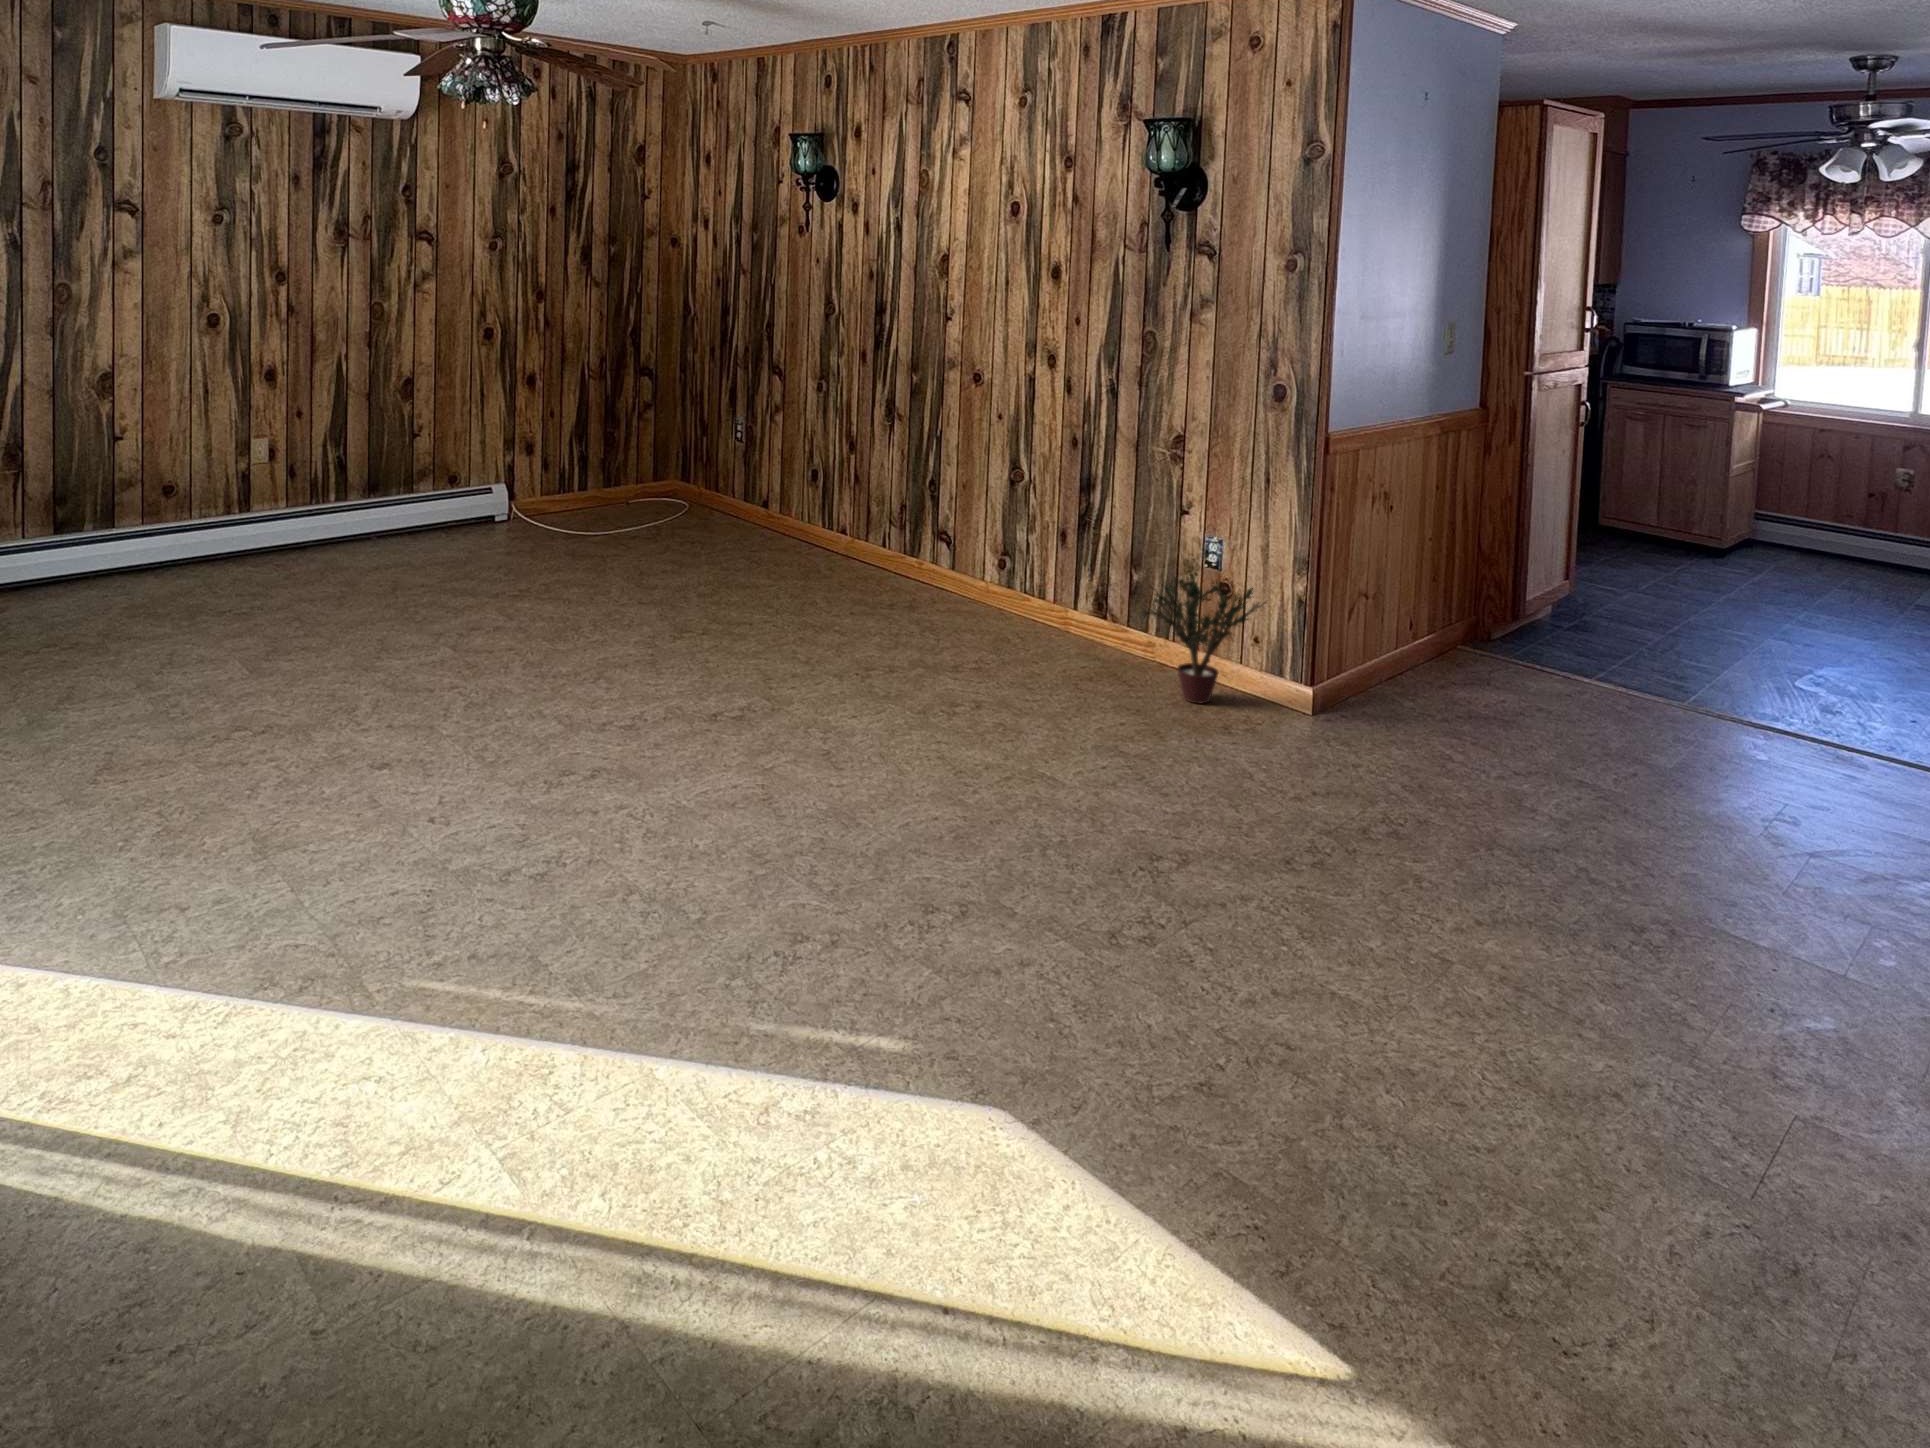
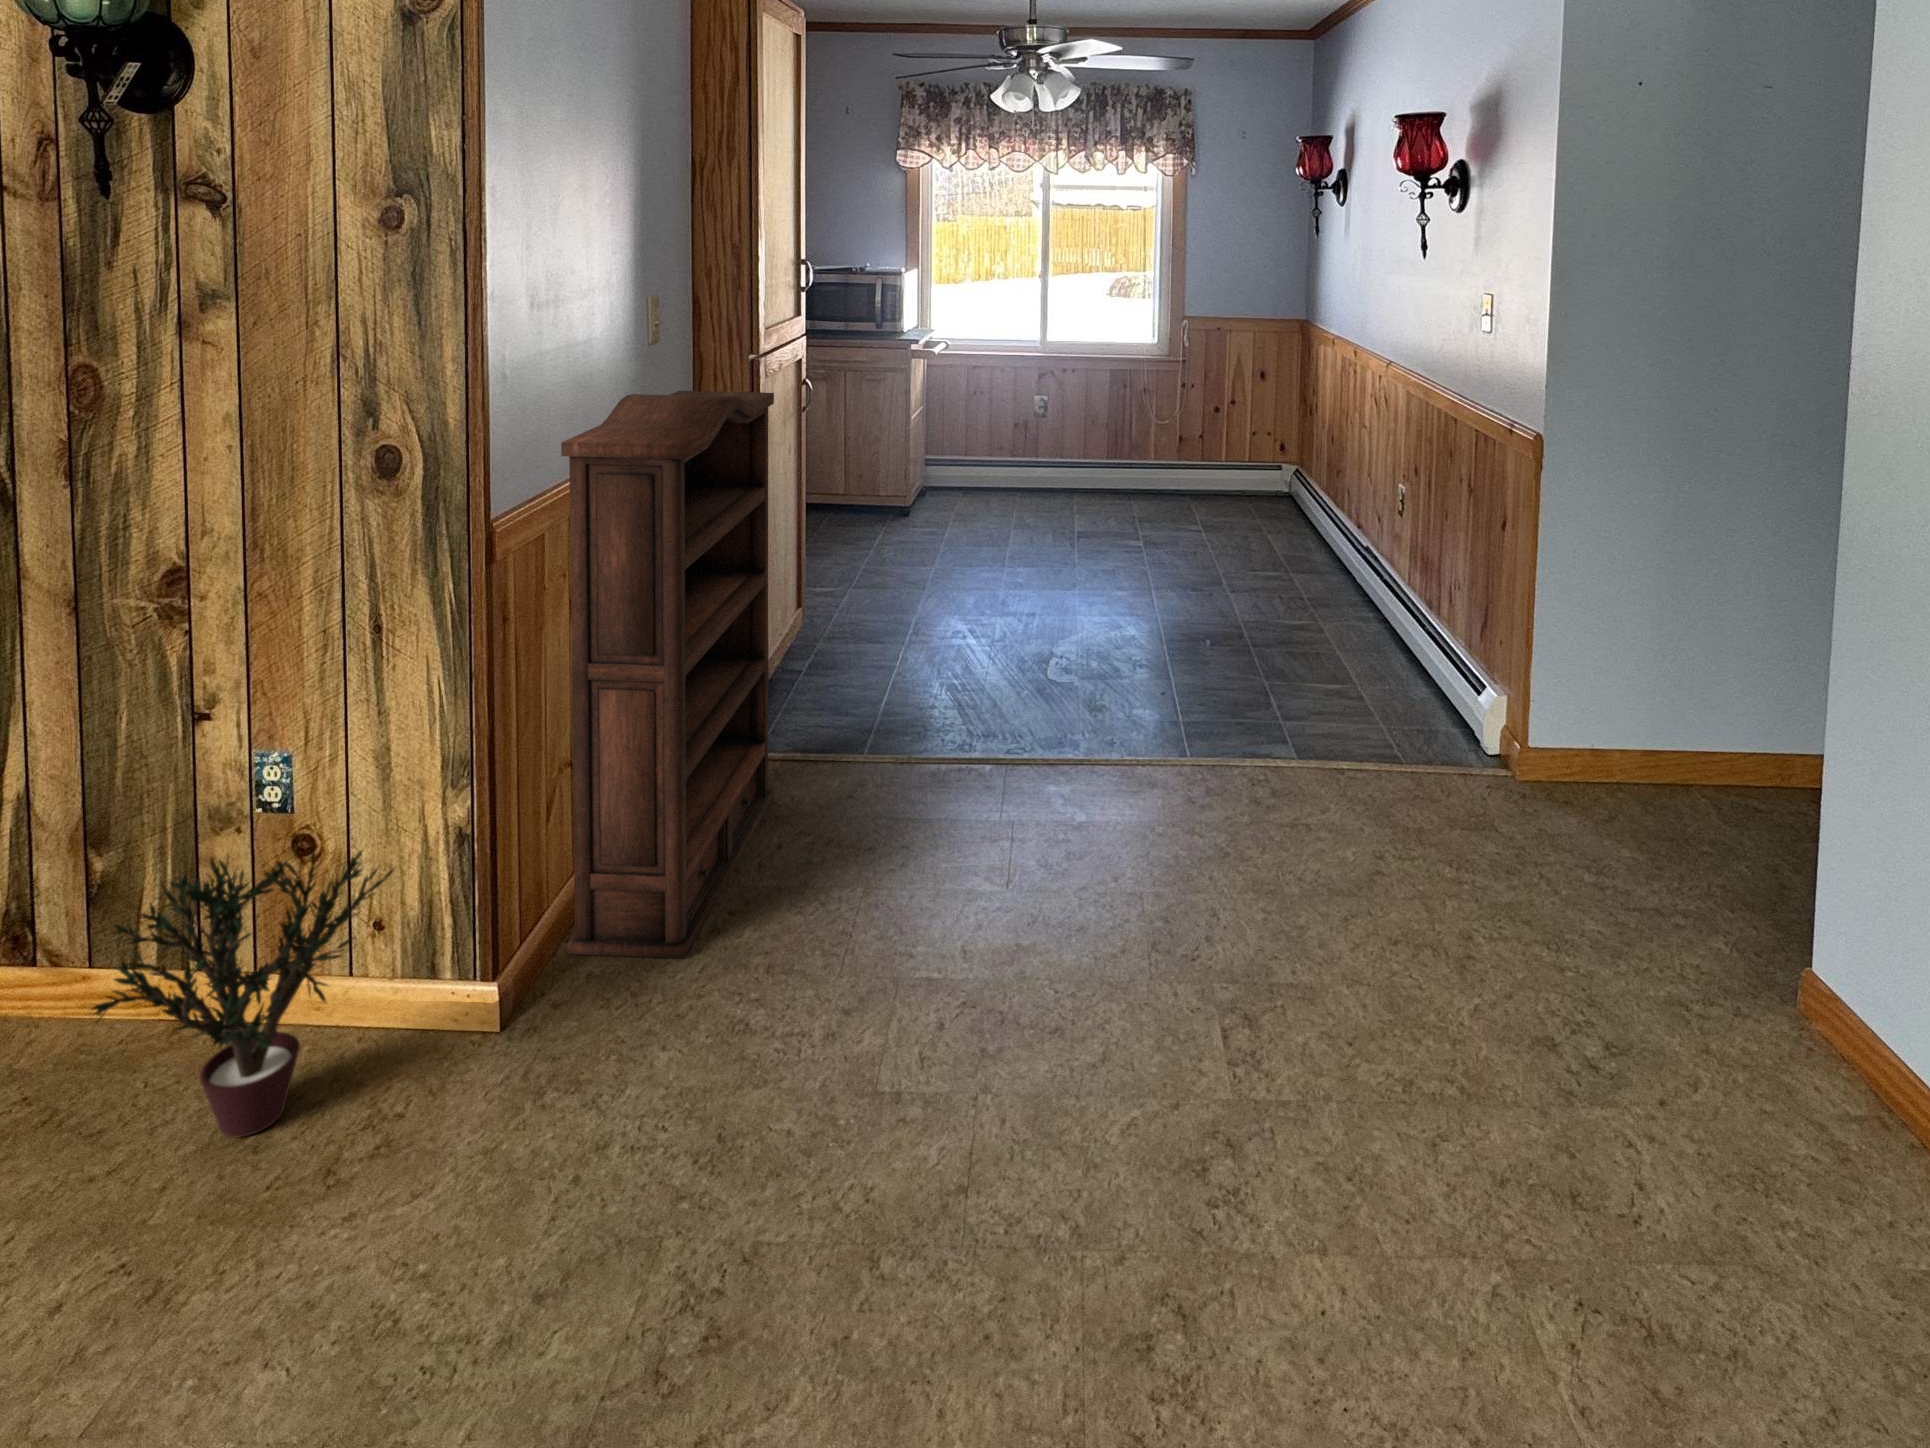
bookshelf: none [1354,380,1525,718] -> present [561,391,774,958]

